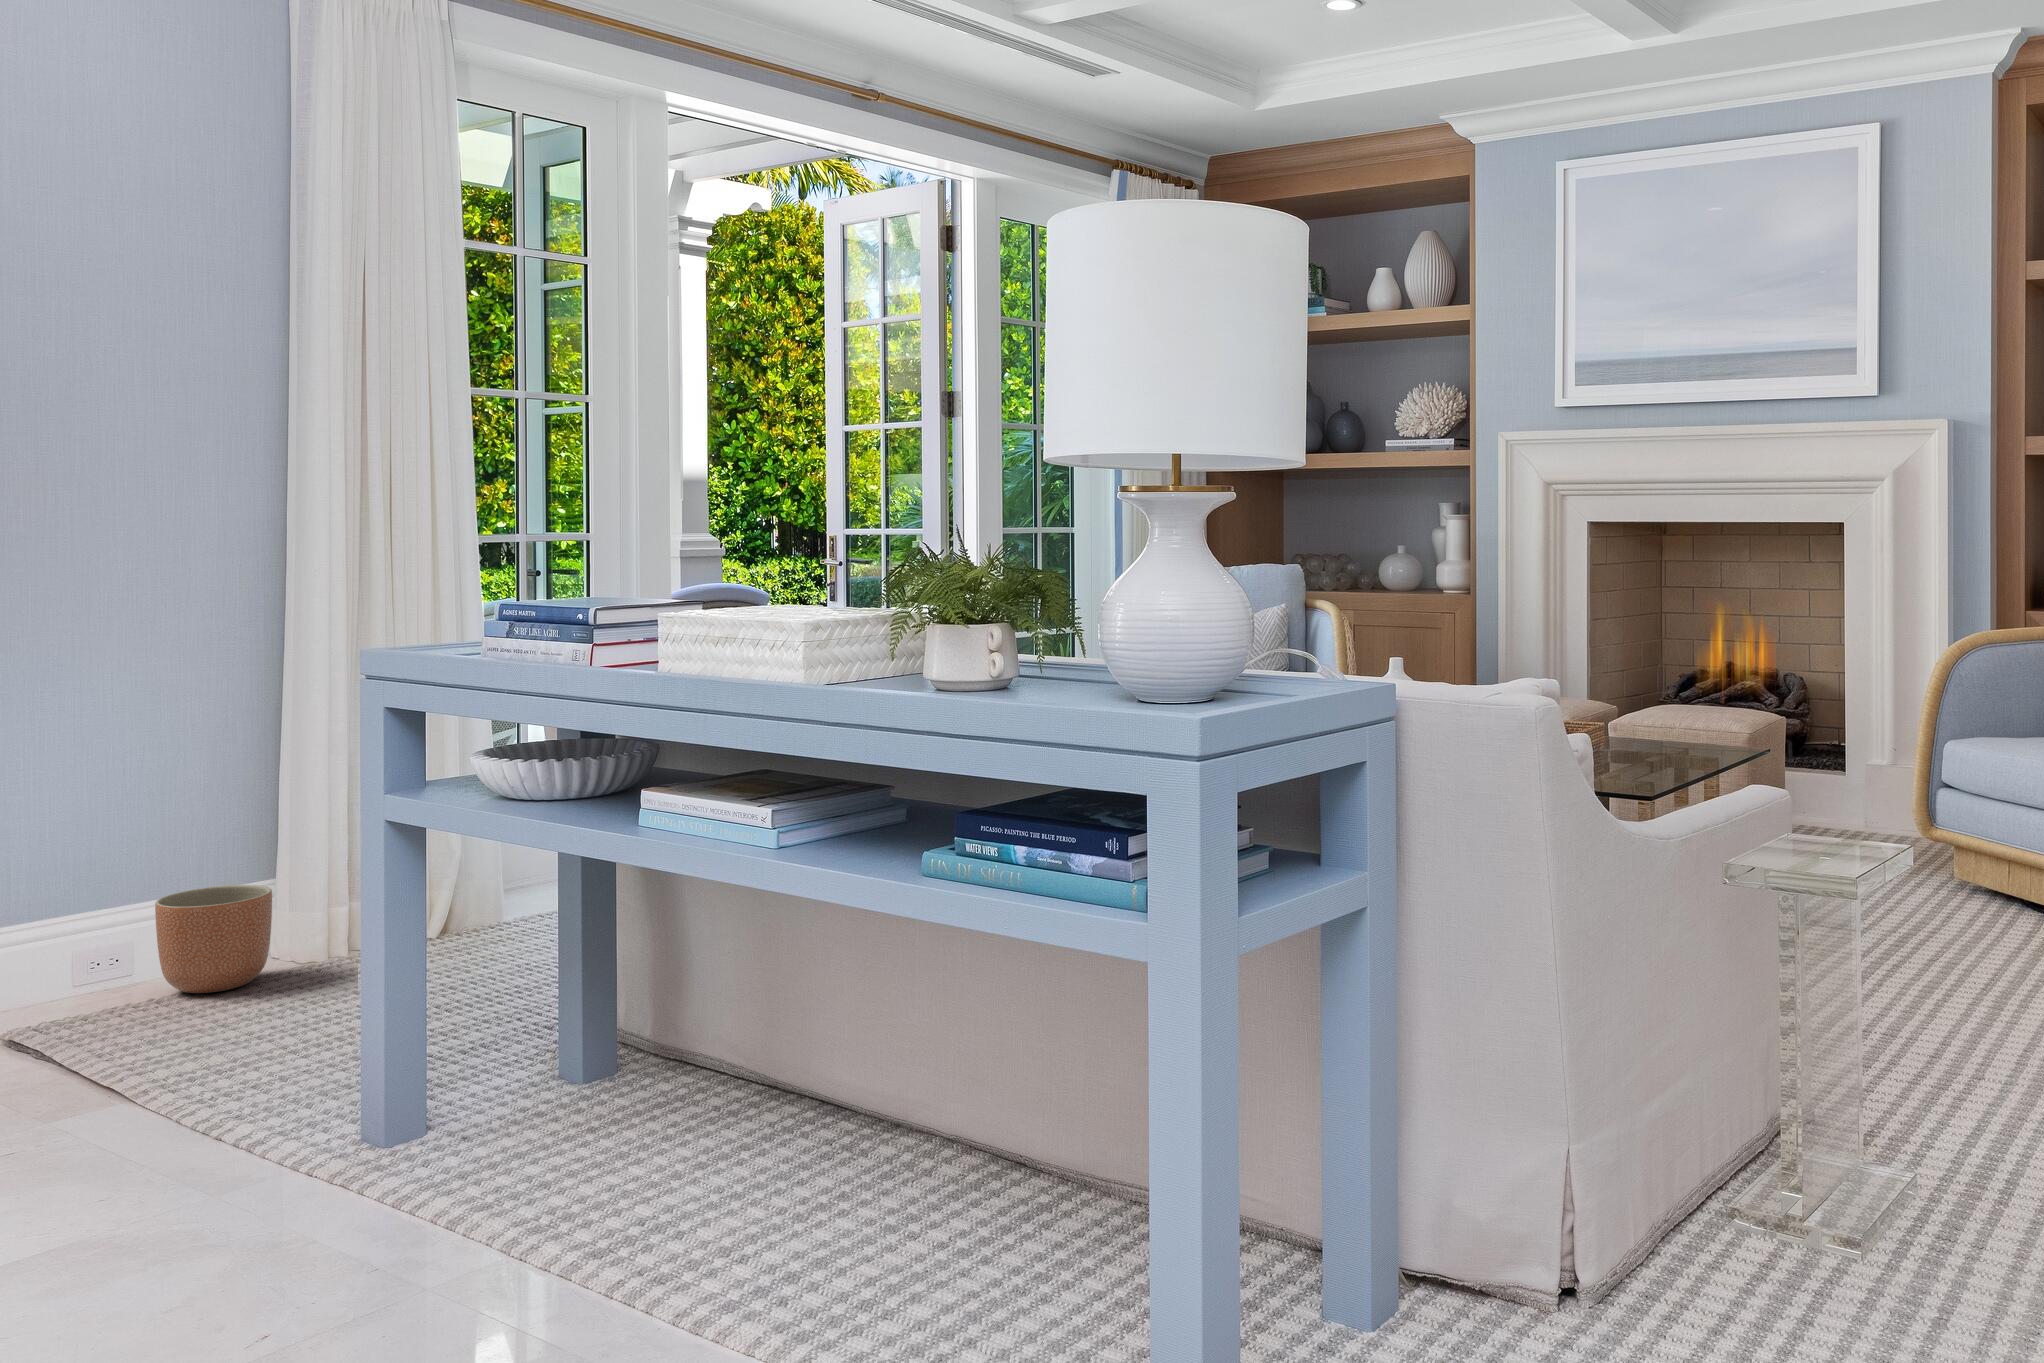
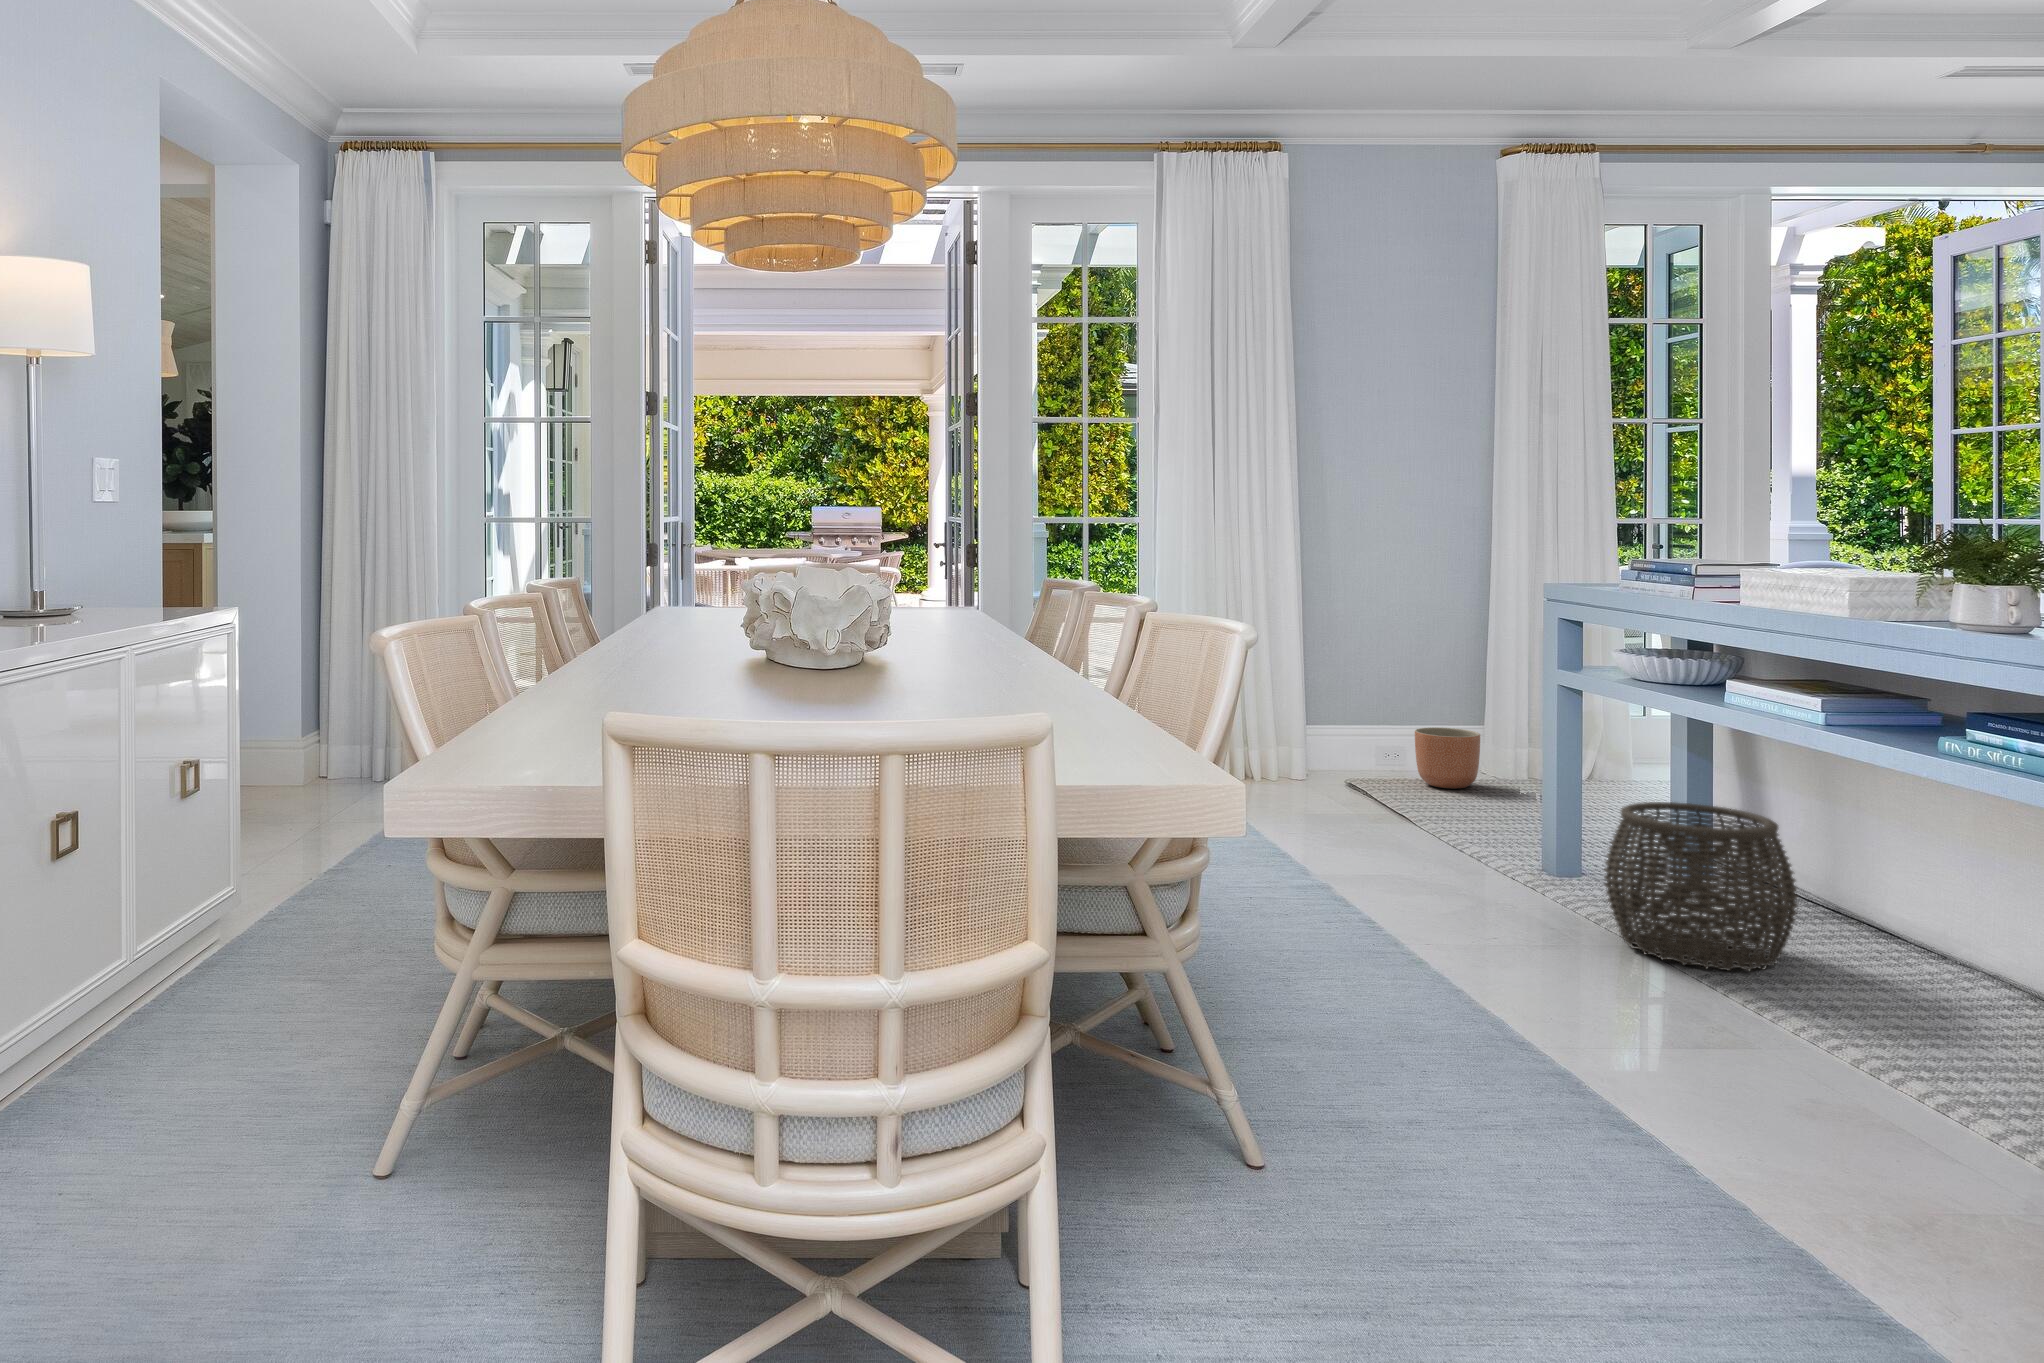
woven basket: none [464,986,740,1278] -> present [1604,802,1798,971]

